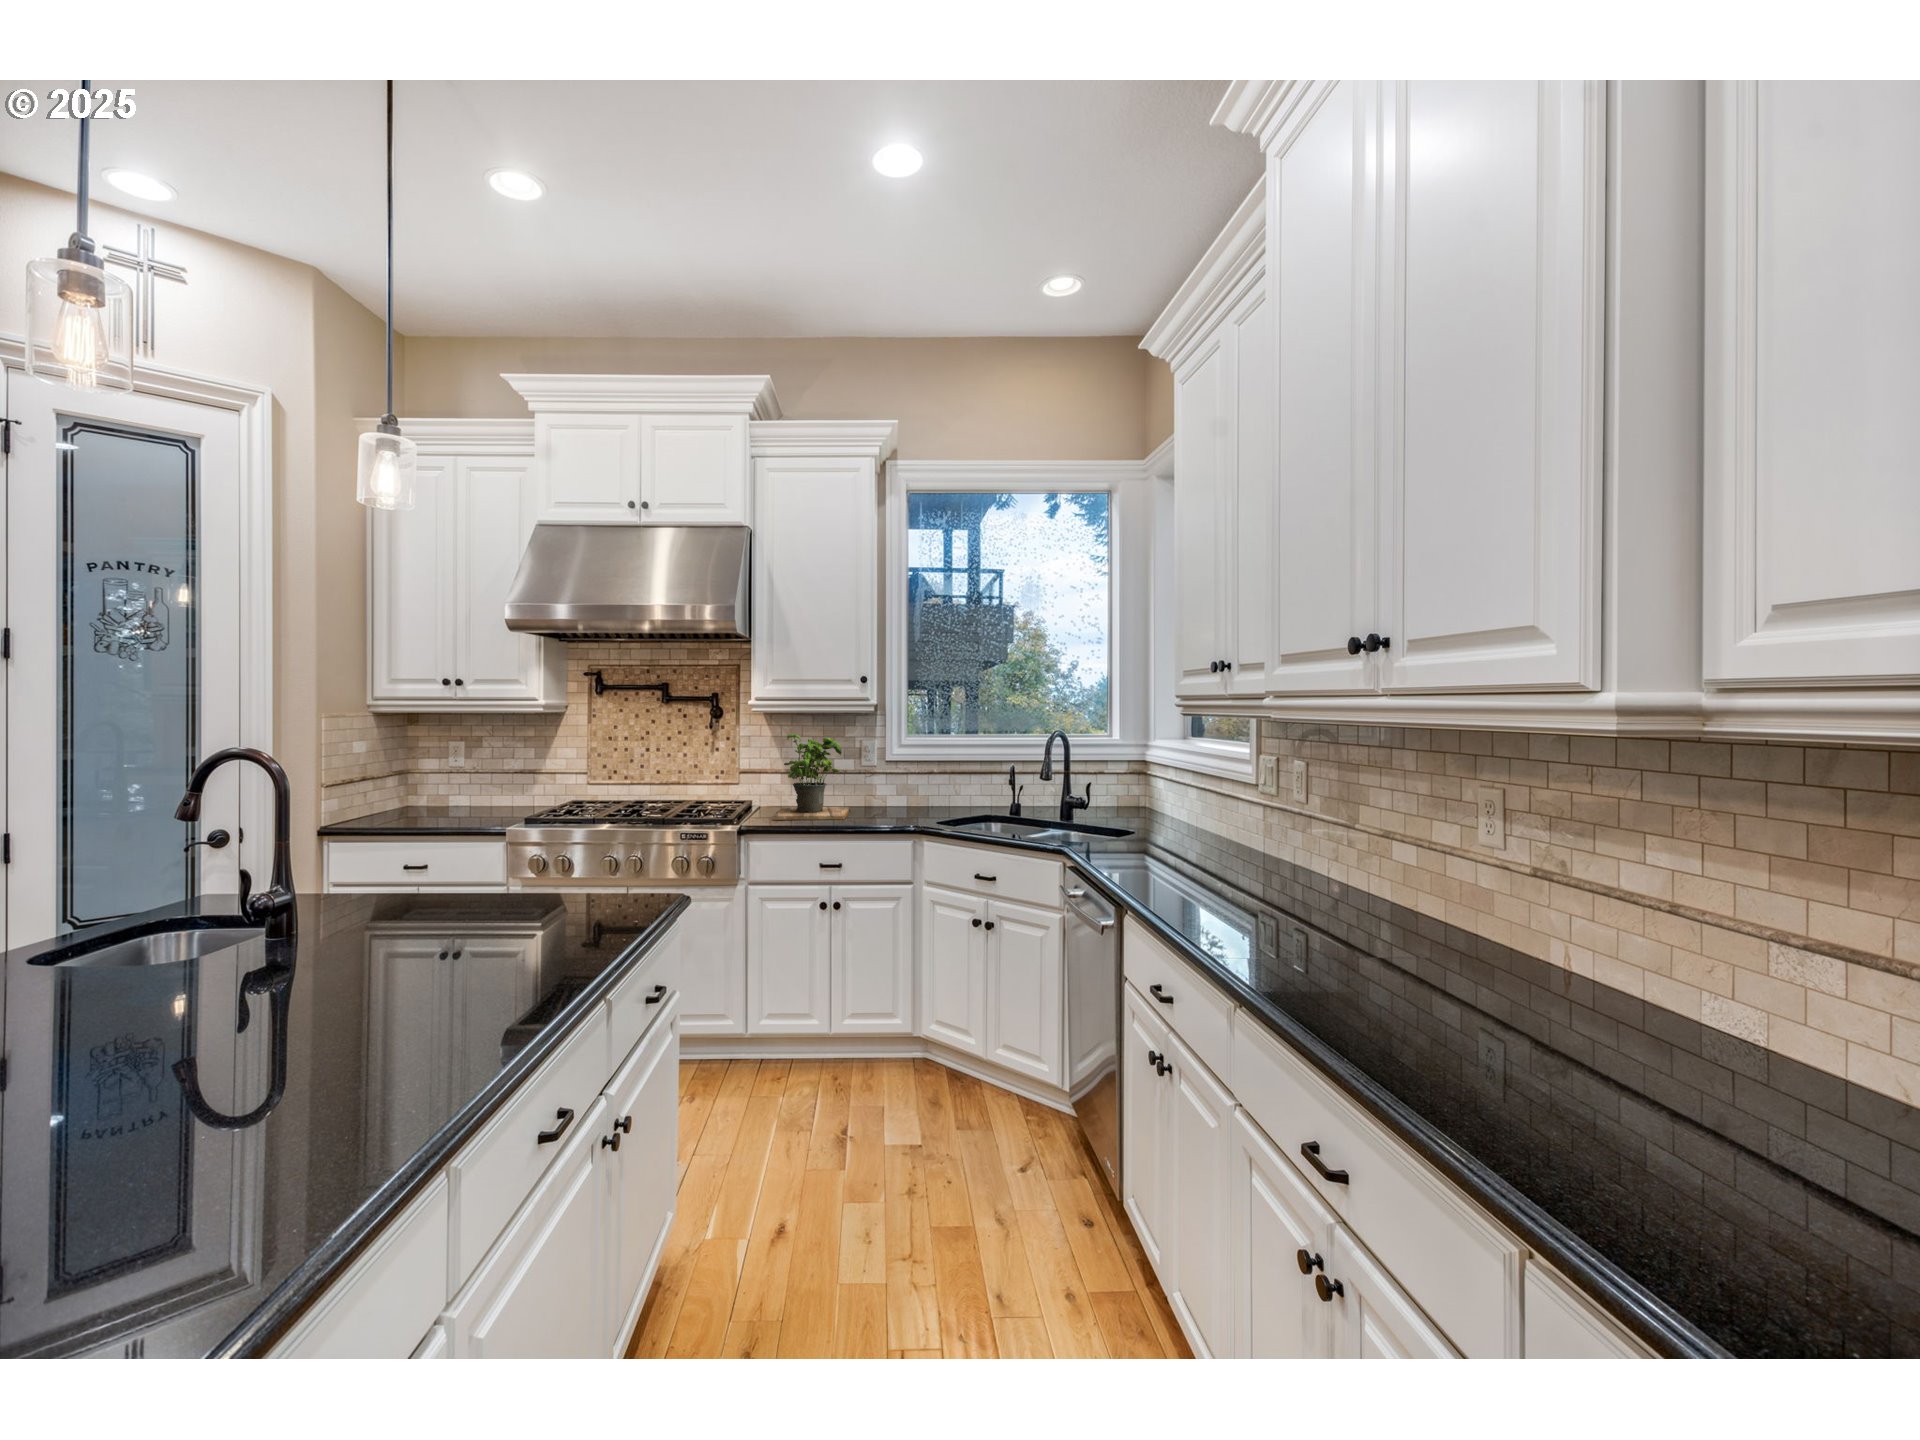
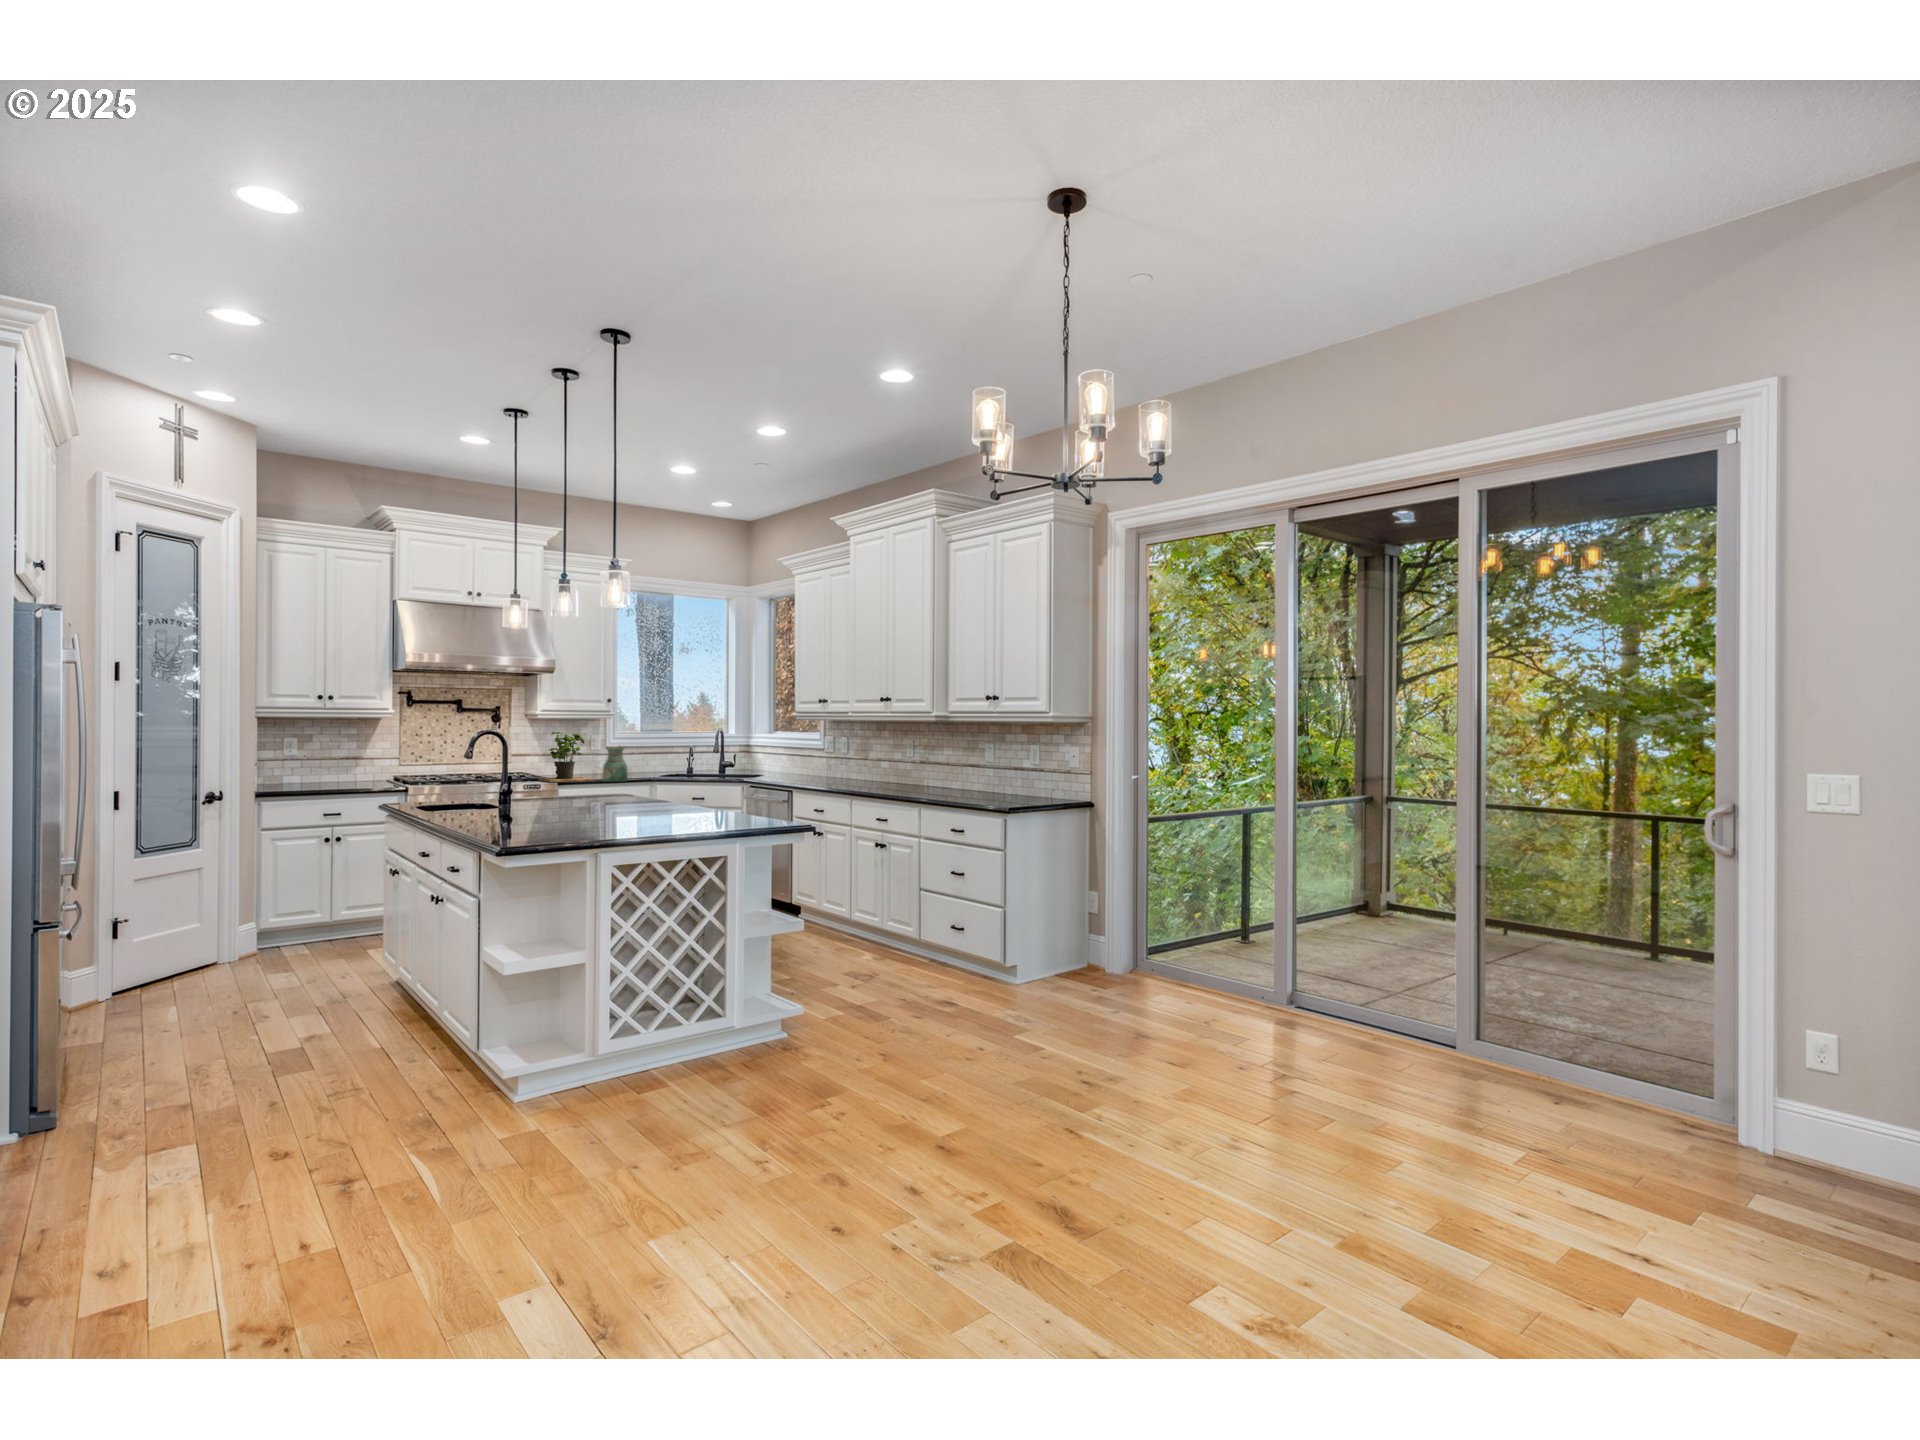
ceramic pitcher: none [846,760,891,826] -> present [602,746,628,782]

